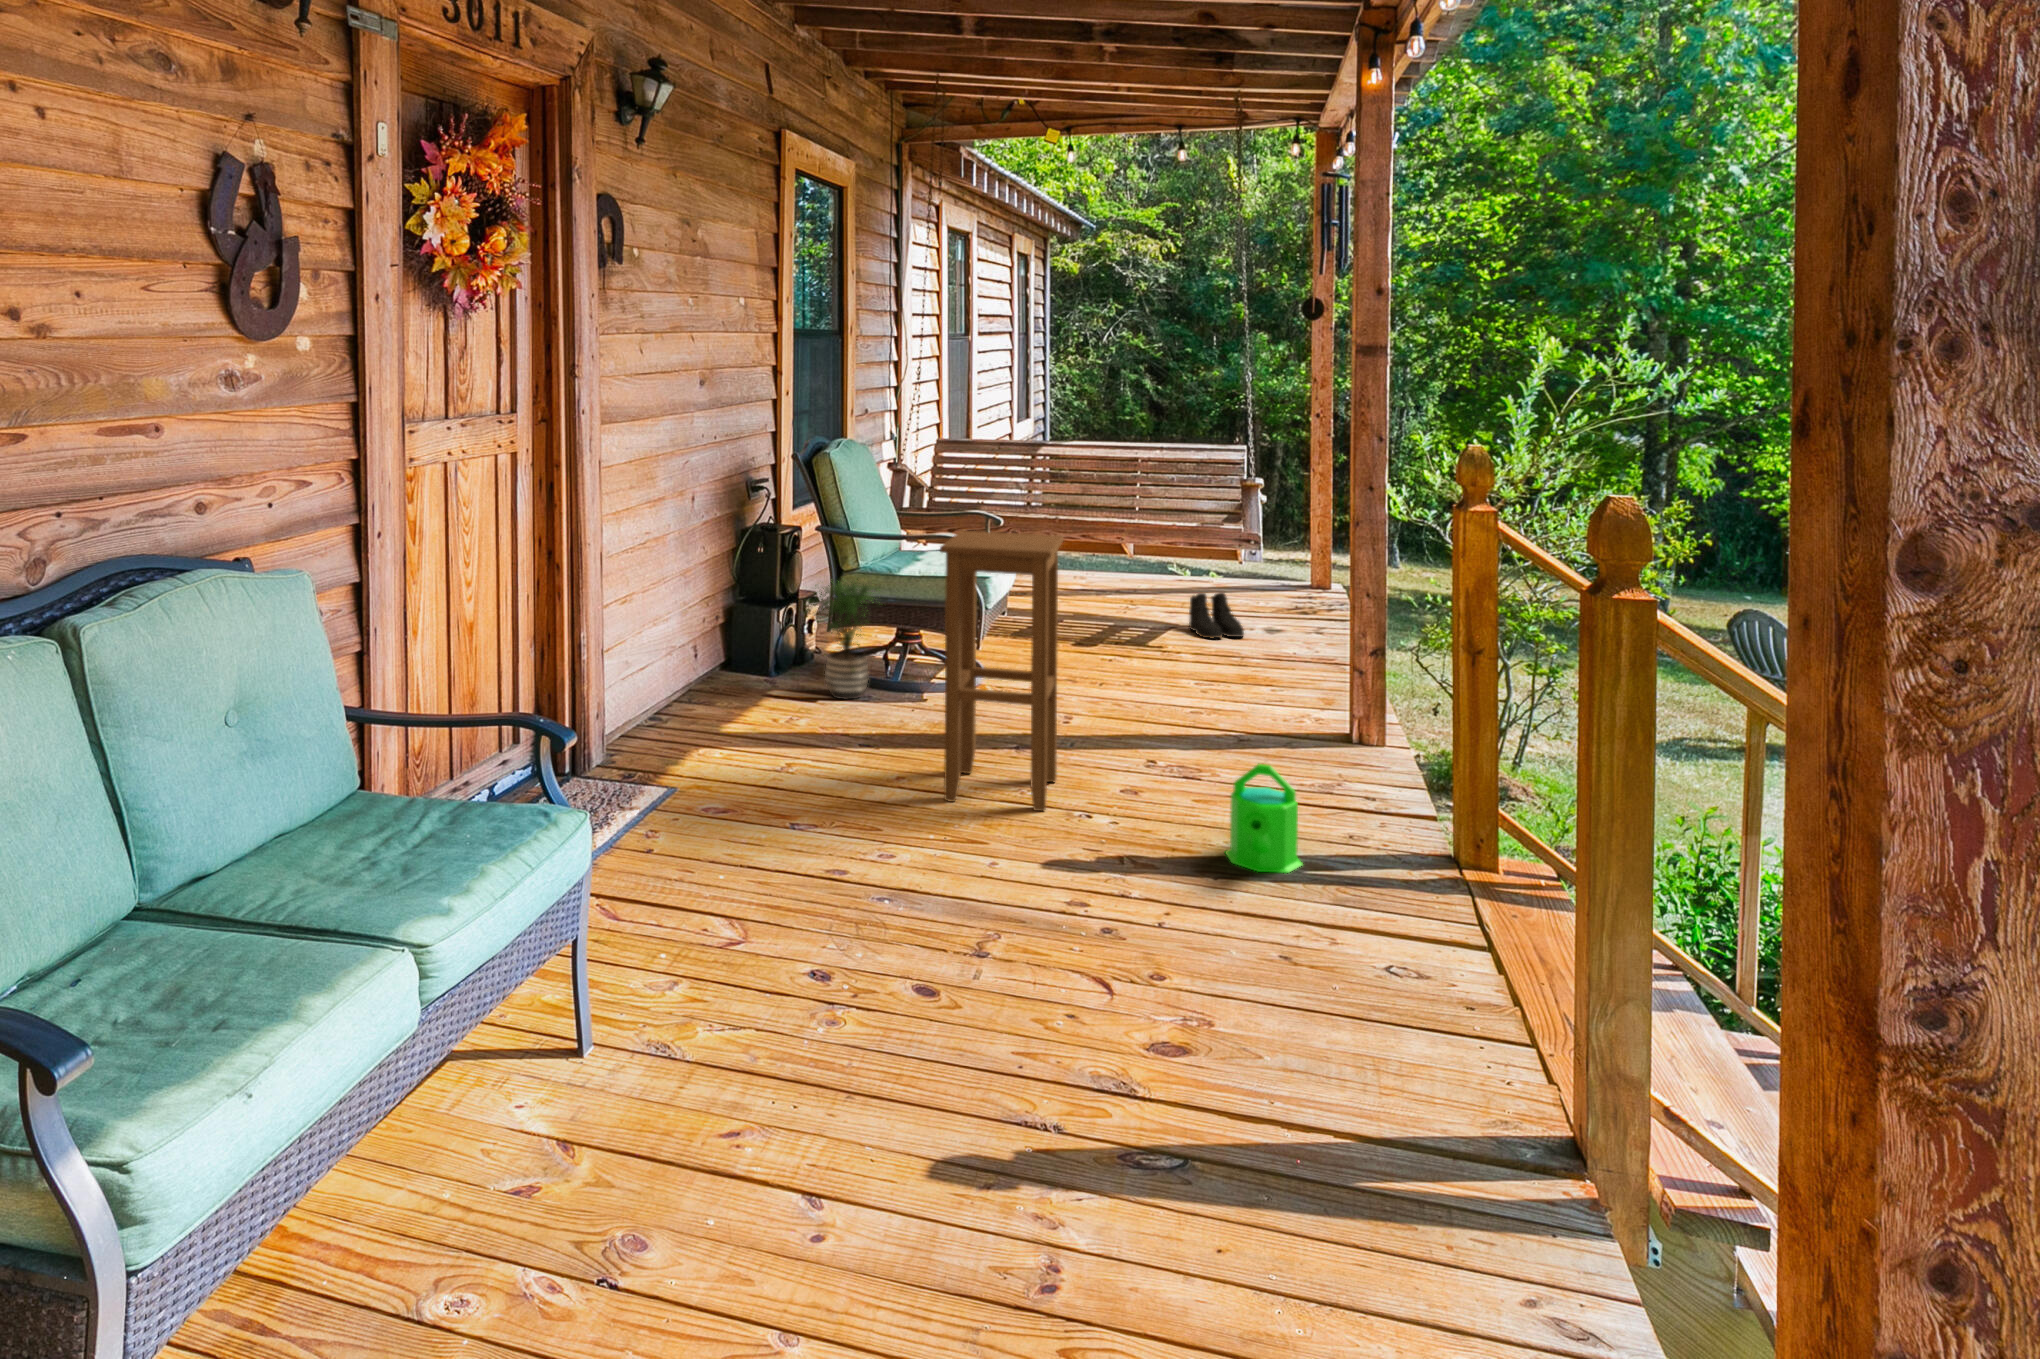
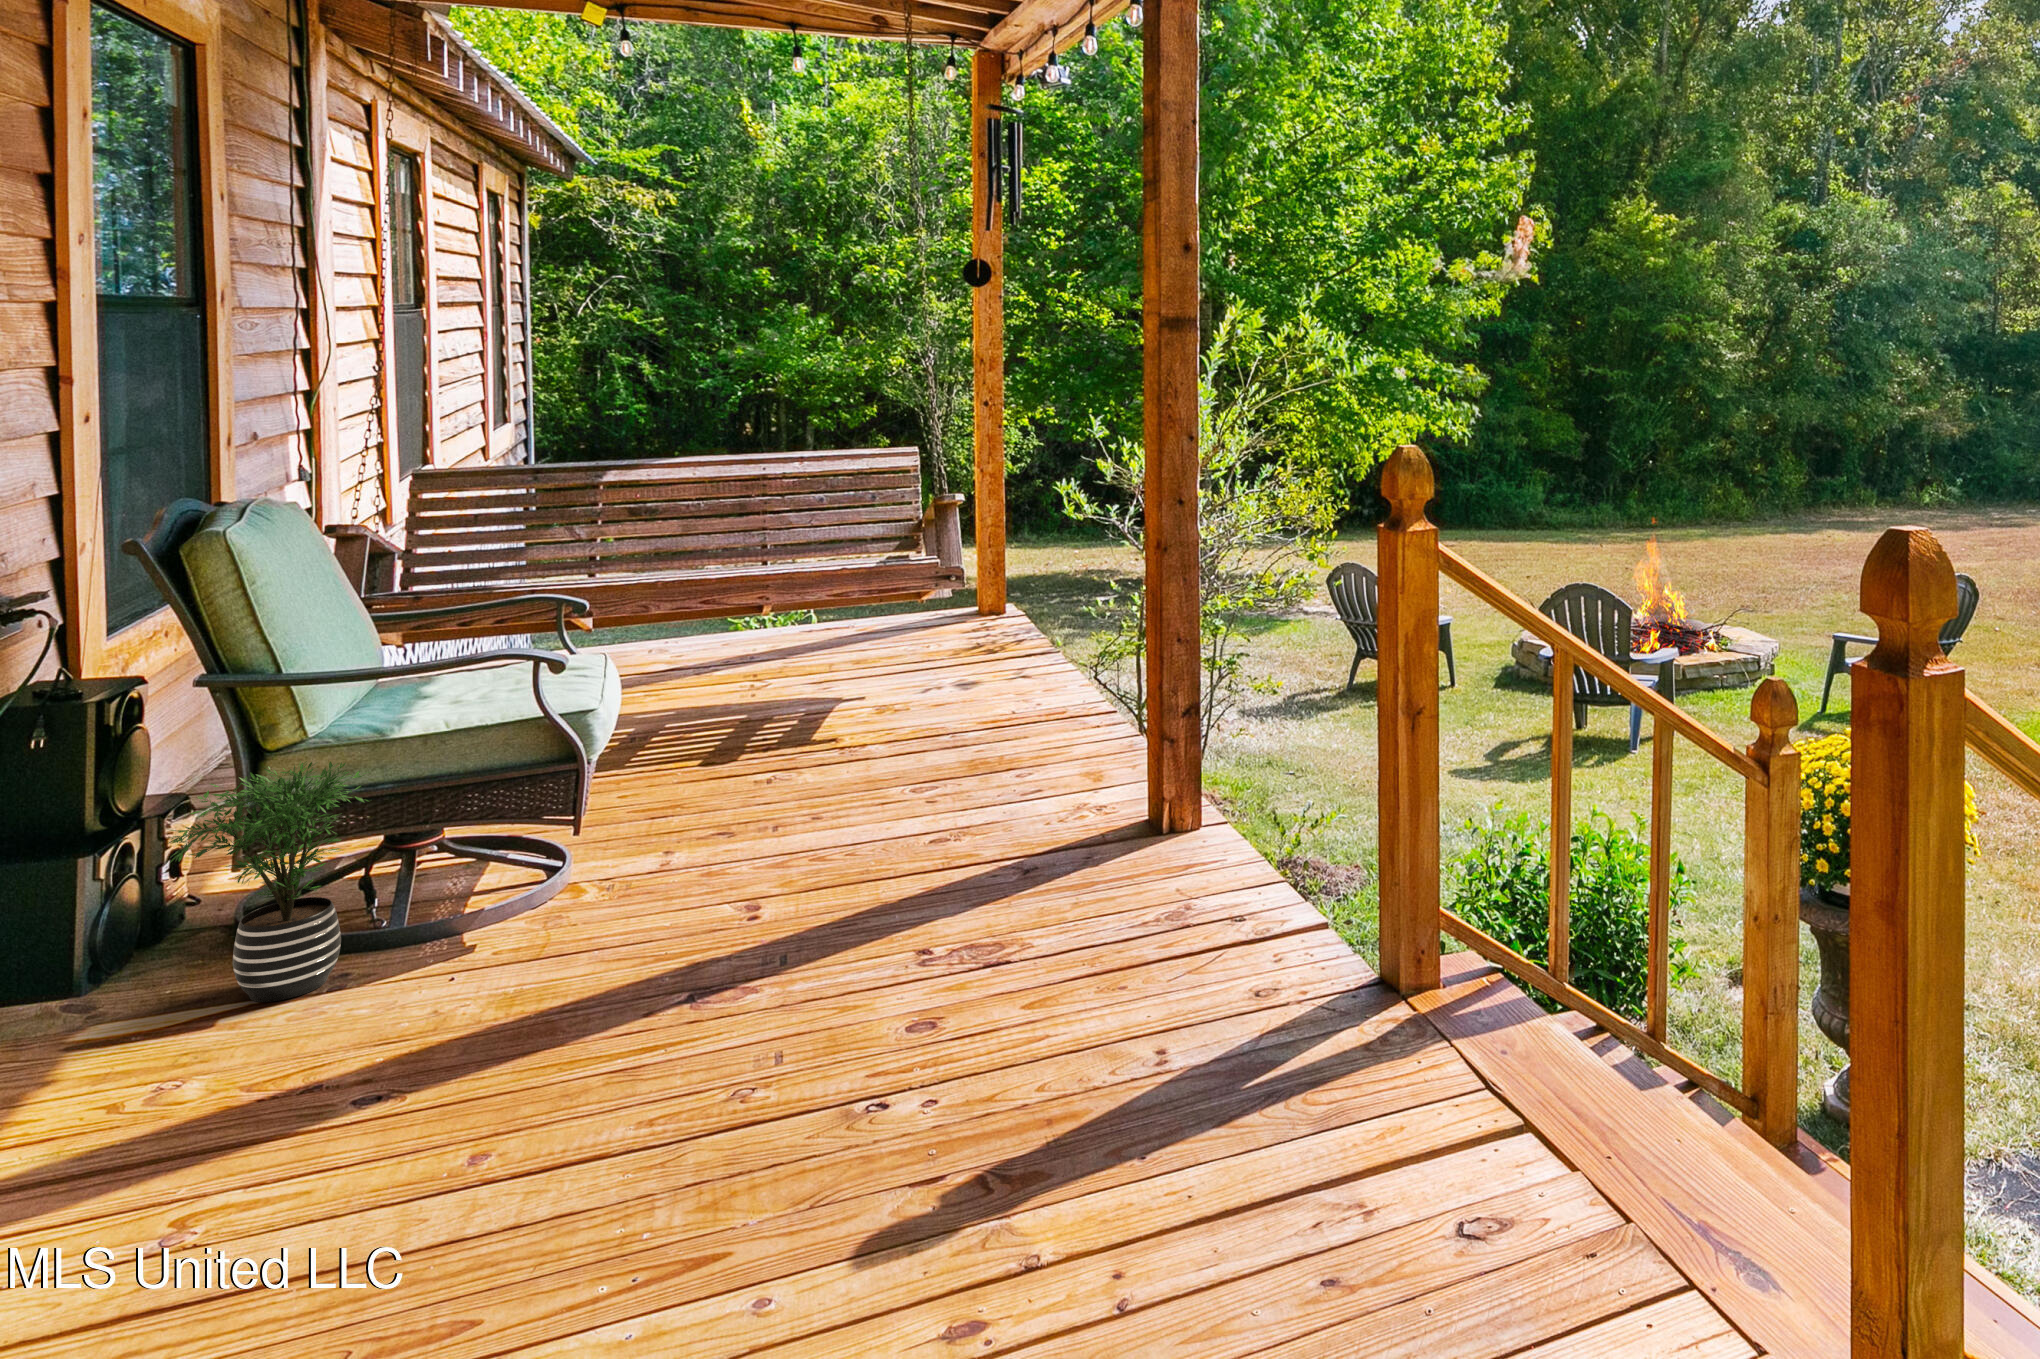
stool: present [940,531,1064,811] -> none [576,642,809,1179]
boots: present [1189,592,1244,638] -> none [867,648,948,716]
watering can: present [1225,764,1303,873] -> none [1123,943,1237,1112]

